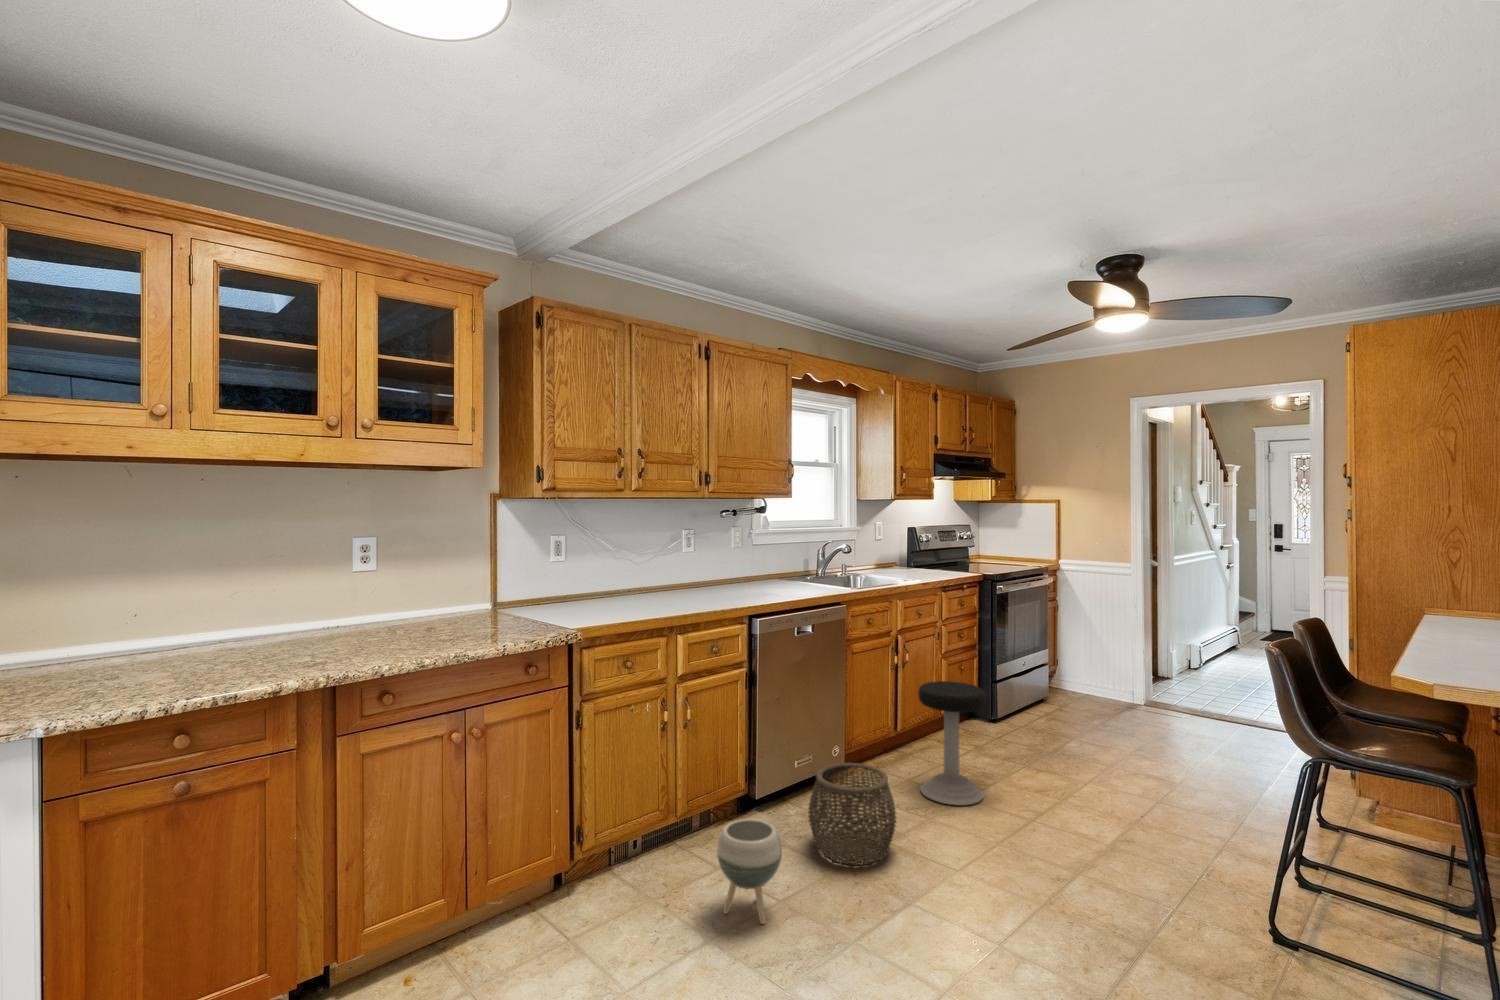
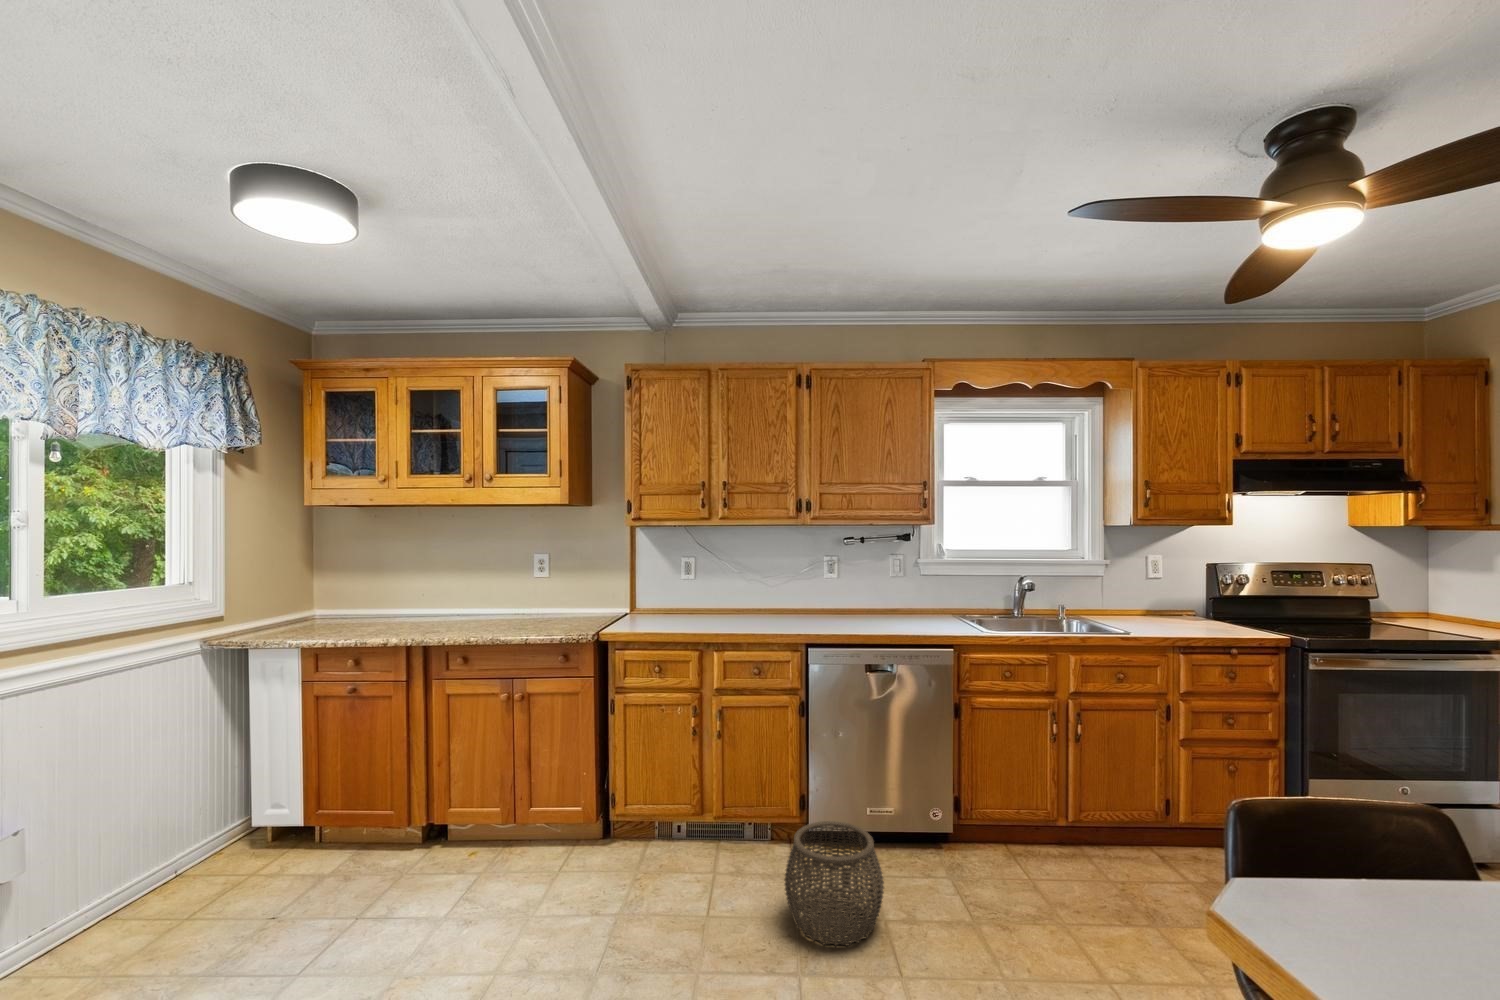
stool: present [918,681,986,805] -> none [1008,769,1104,954]
planter: present [717,819,782,924] -> none [637,833,699,937]

